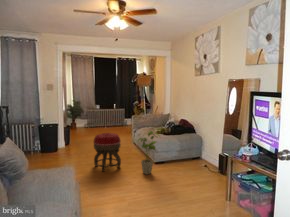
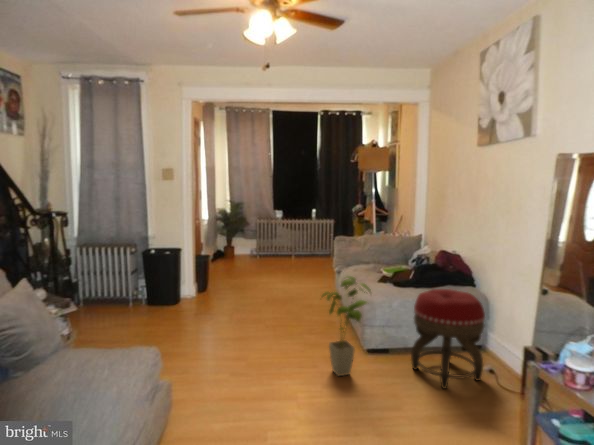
footstool: present [94,133,121,172] -> present [411,289,485,389]

